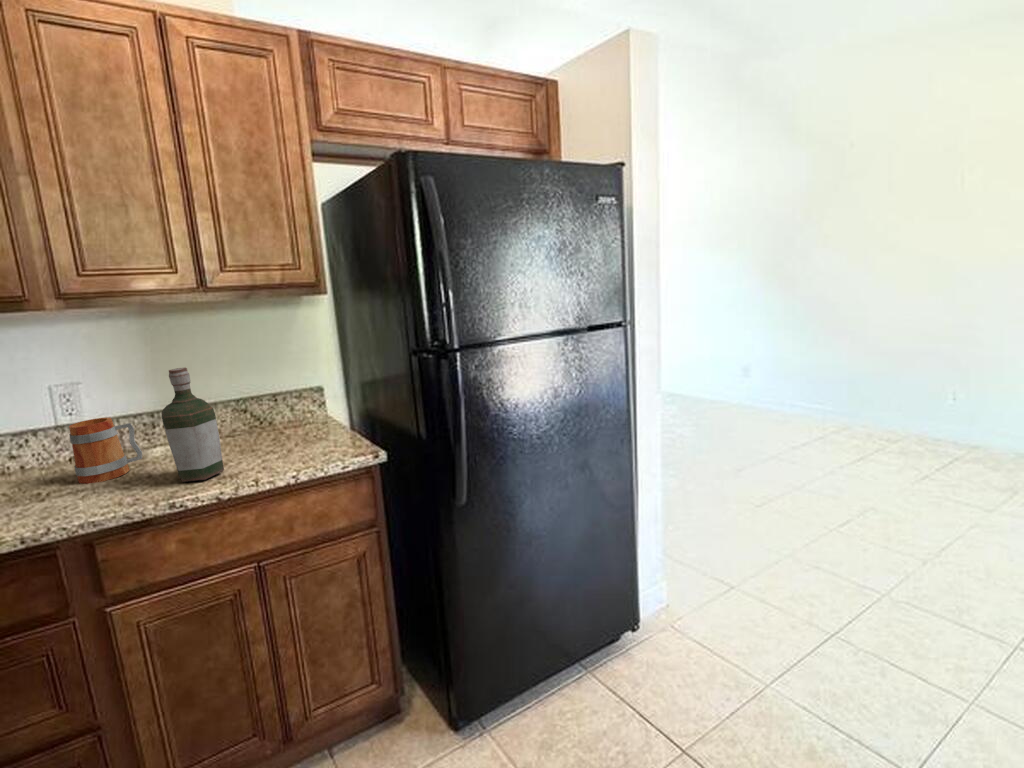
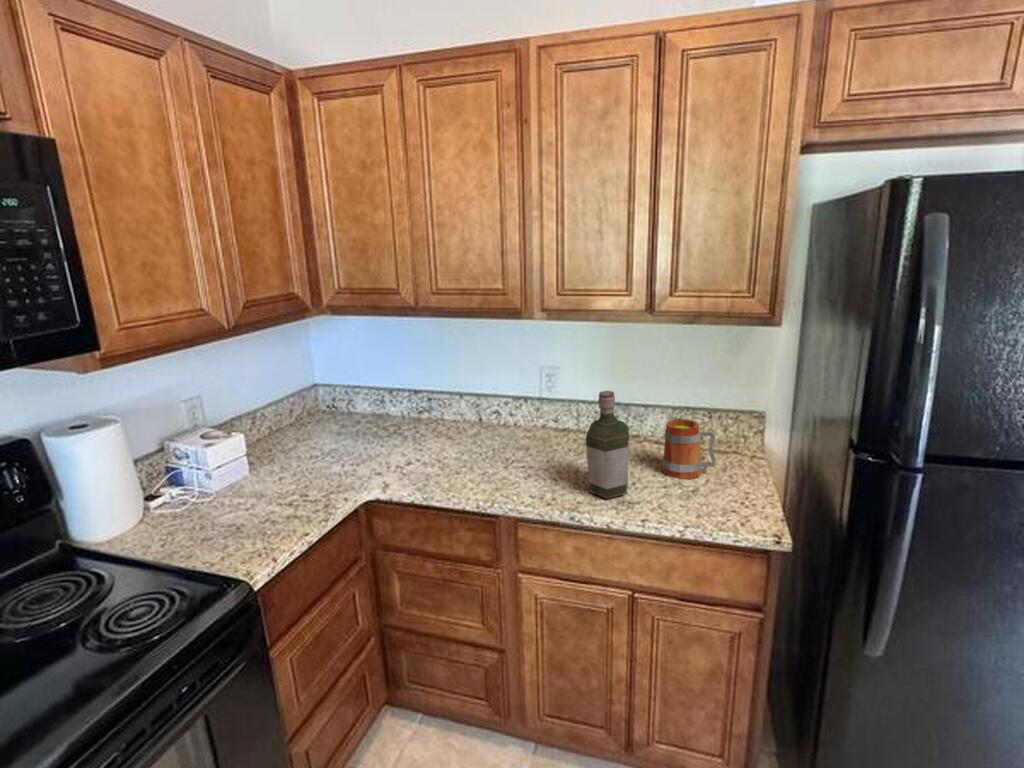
mug: present [69,418,142,484] -> present [662,419,716,479]

